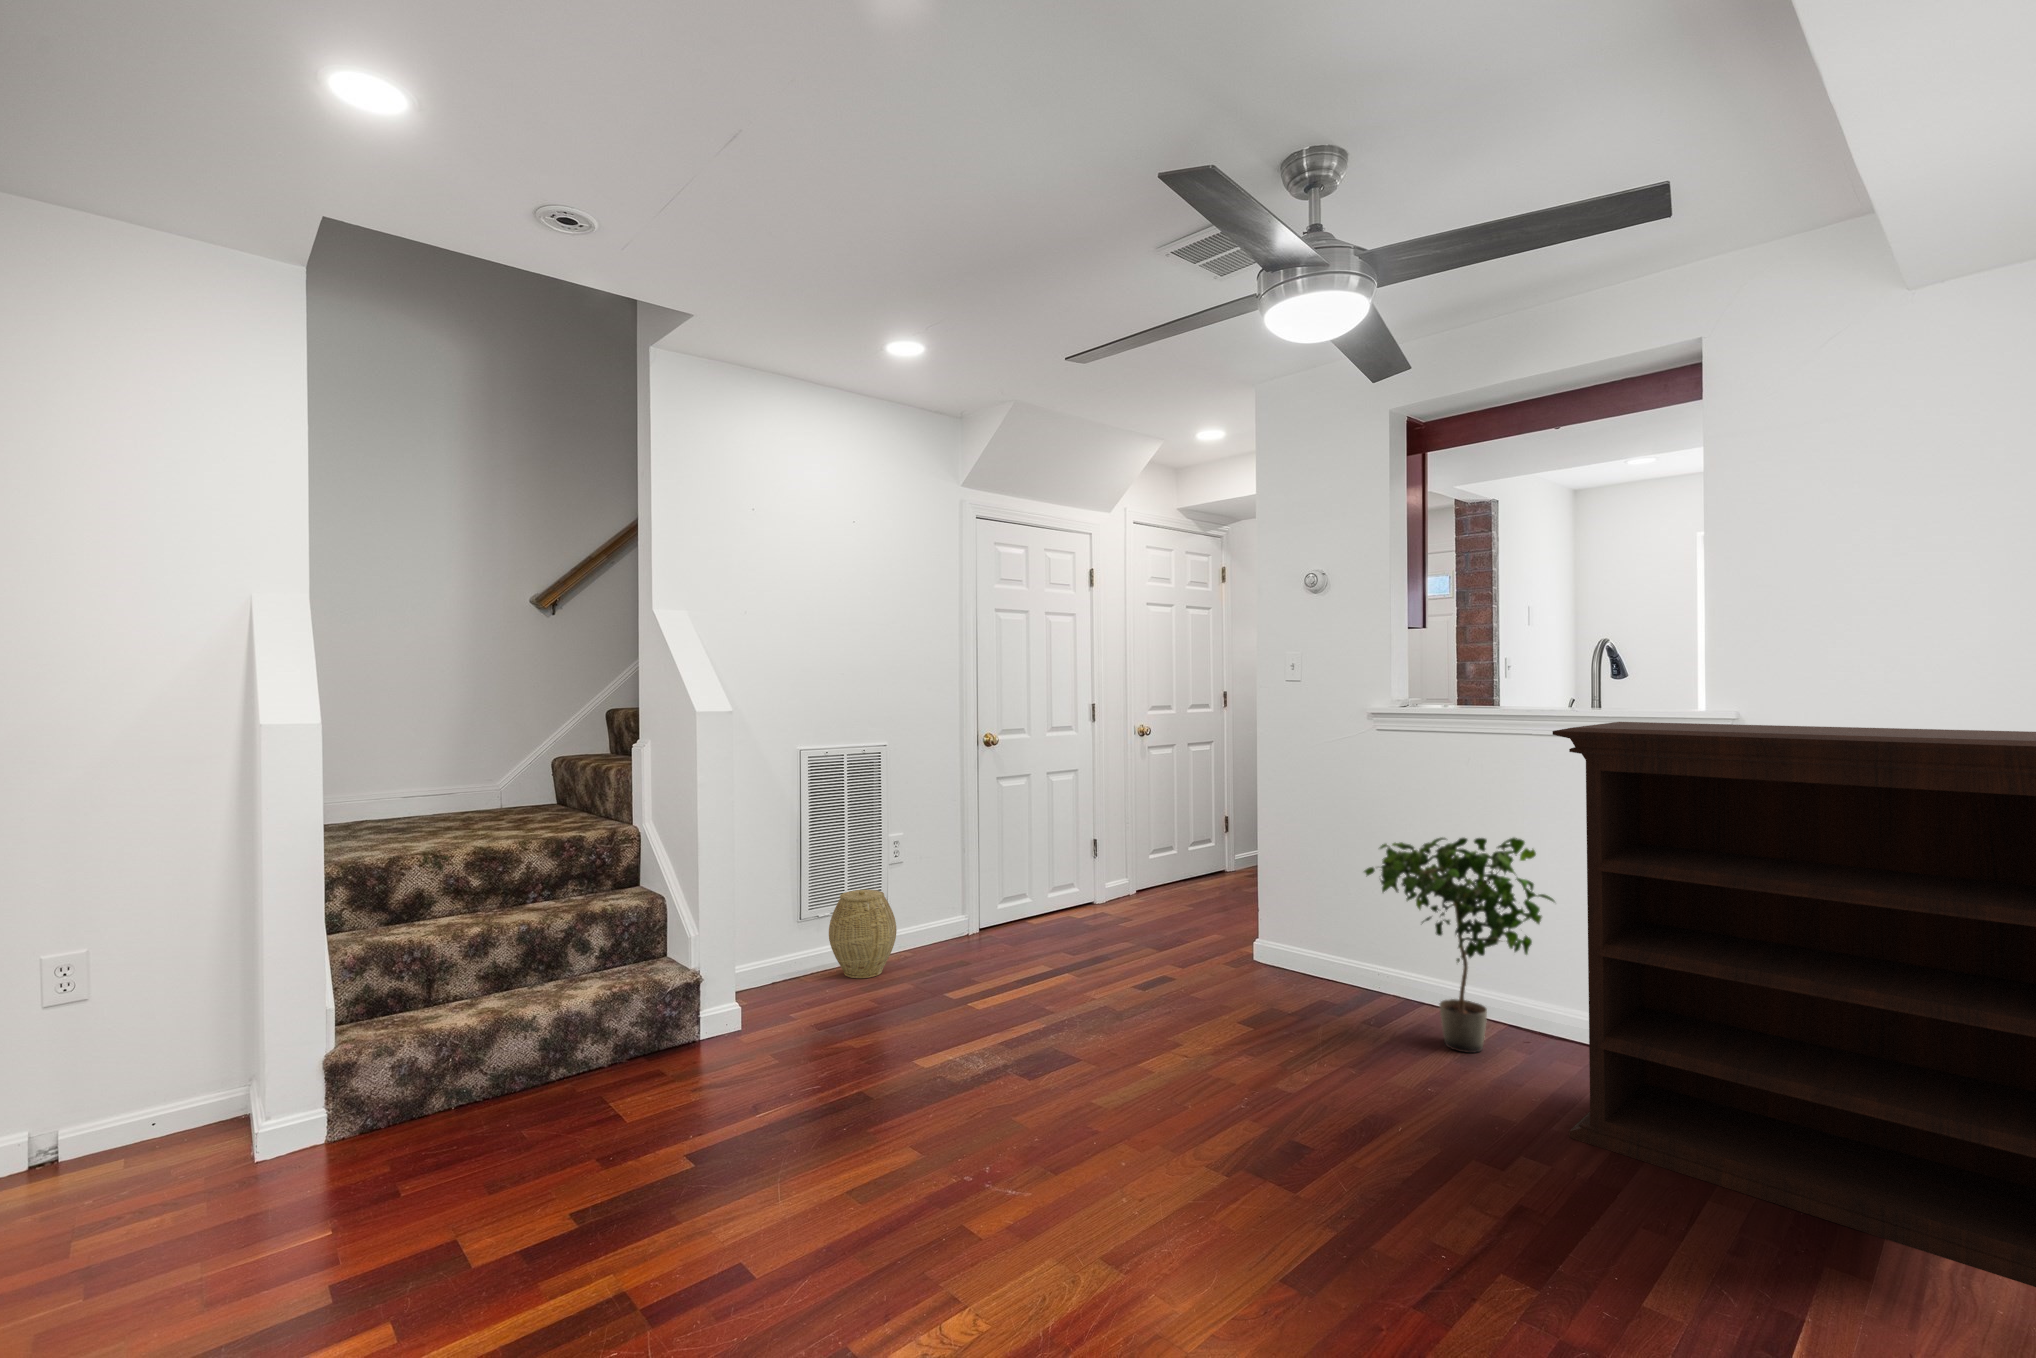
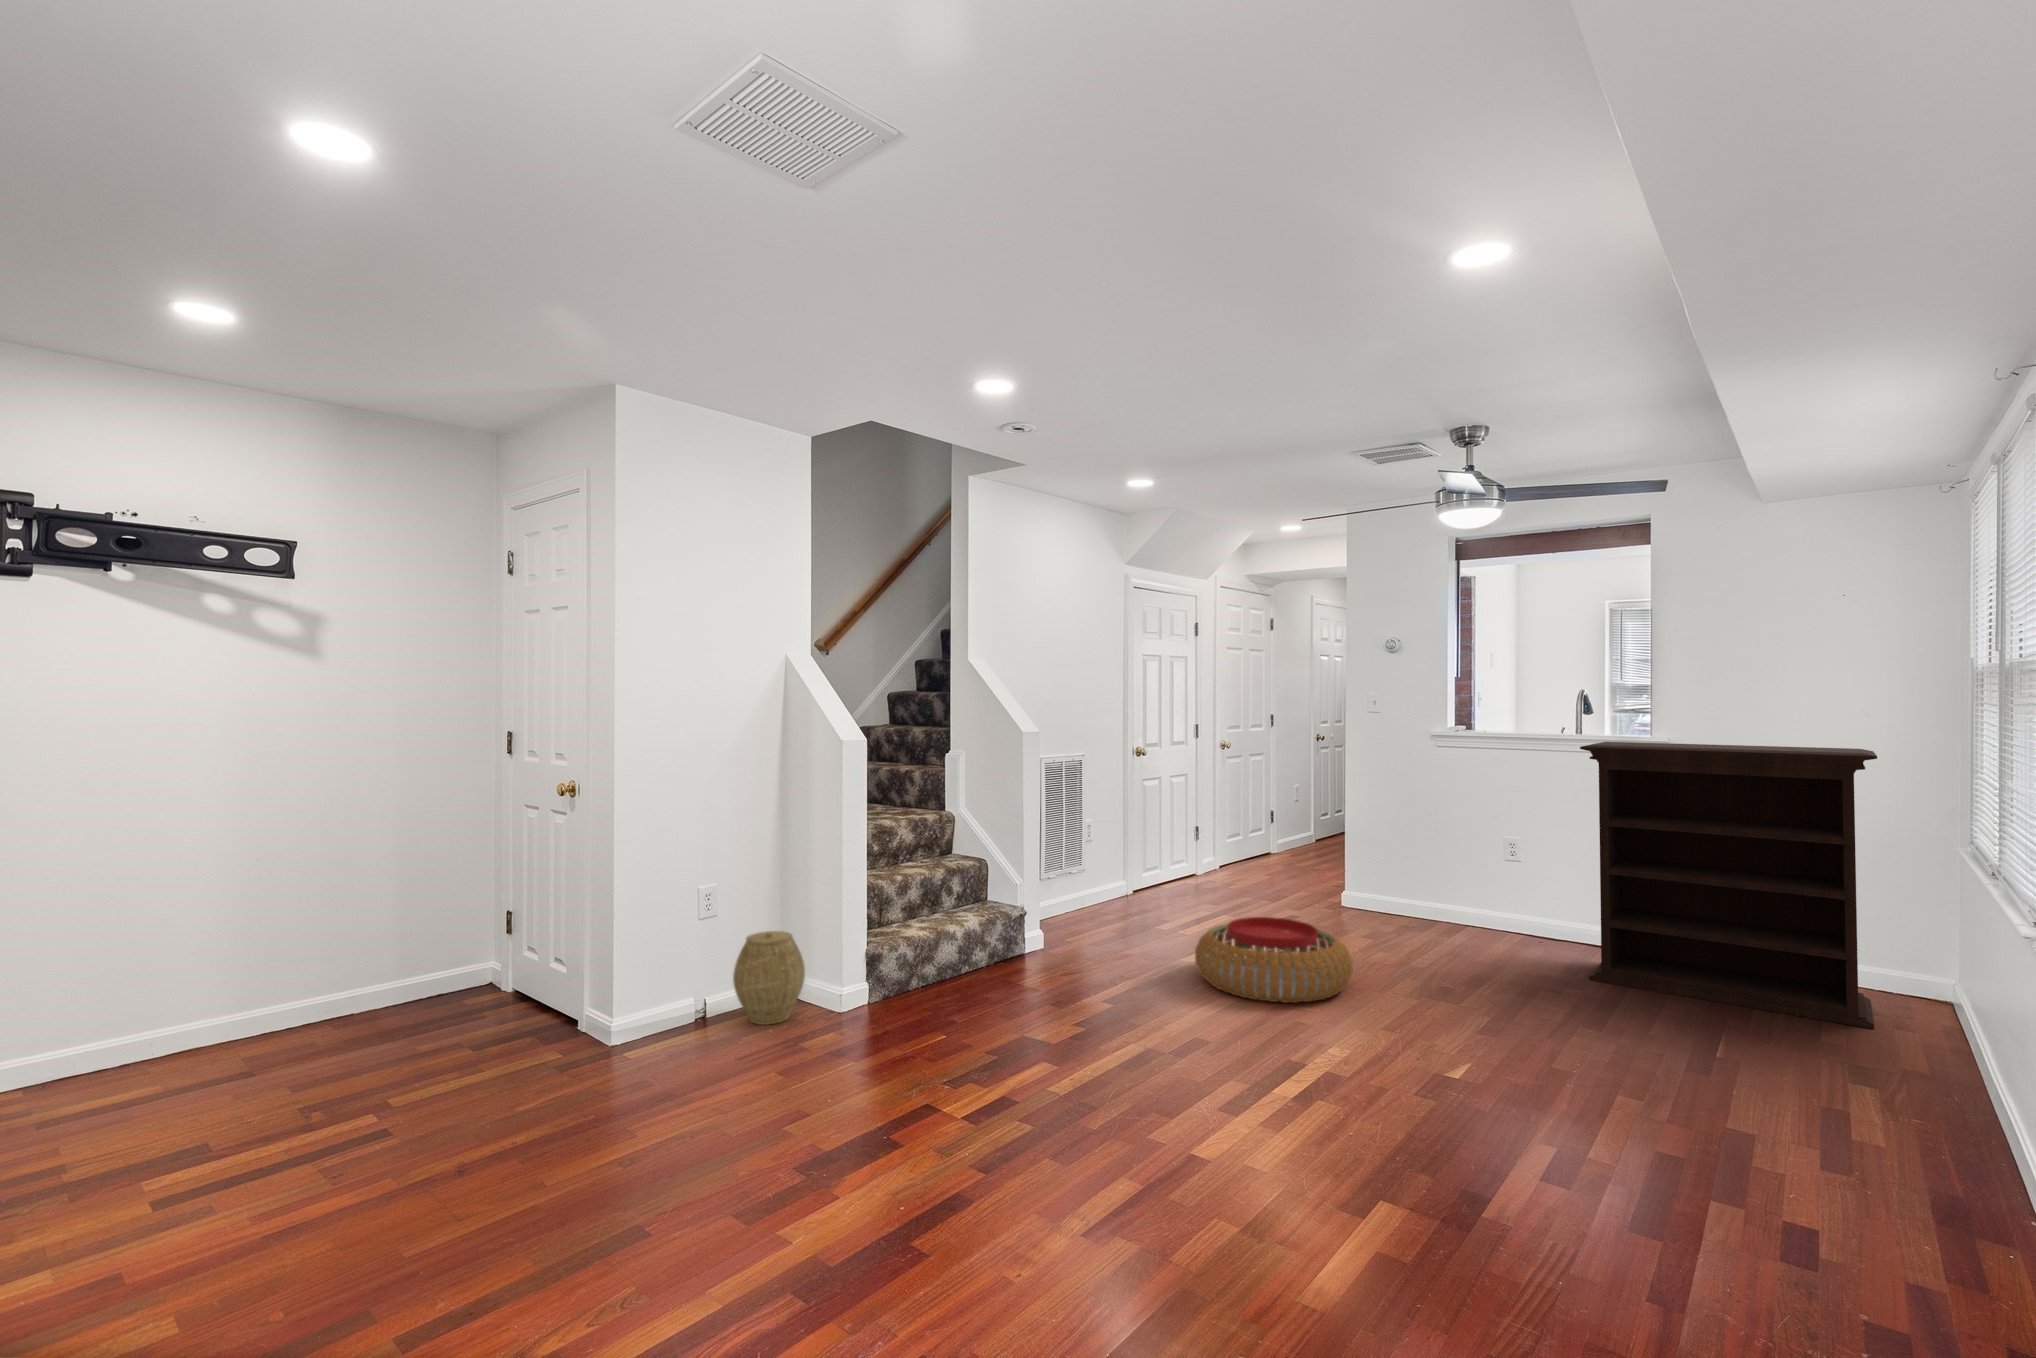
potted plant: present [1364,838,1555,1053] -> none [1440,813,1563,947]
woven basket: present [829,890,897,978] -> present [733,931,805,1025]
pouf: none [883,1005,1134,1174] -> present [1195,917,1353,1003]

